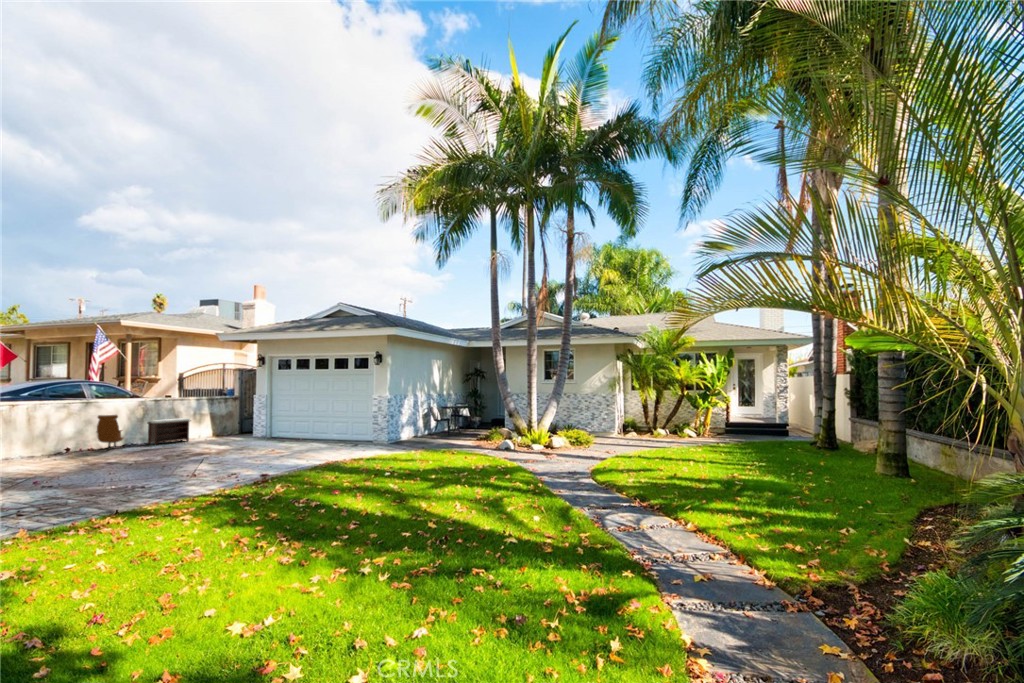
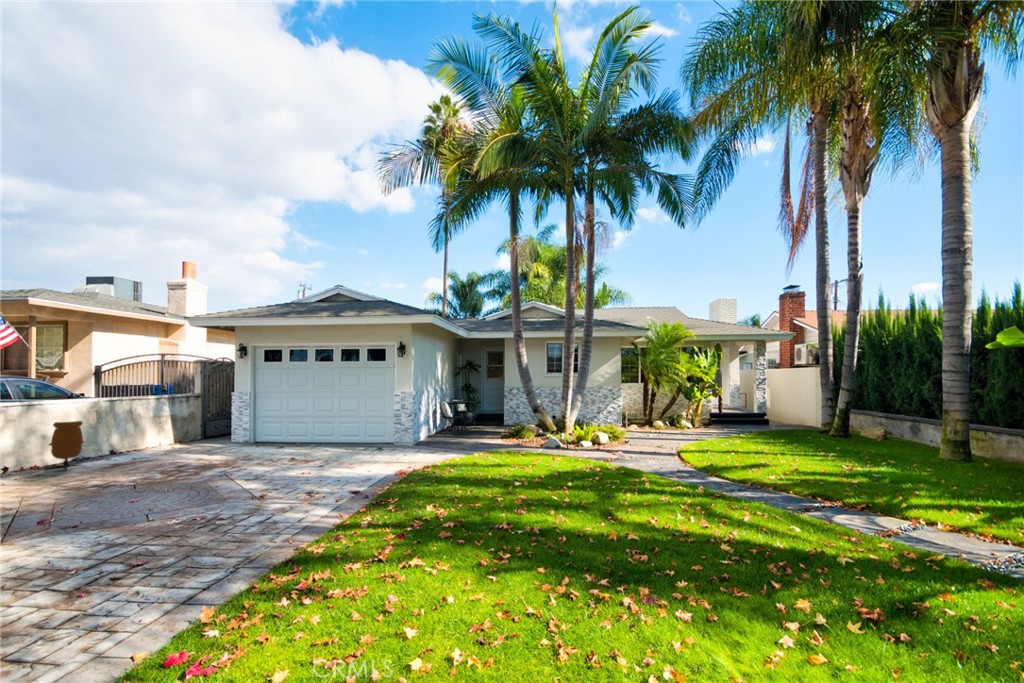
bench: present [147,418,190,444] -> none [101,423,156,458]

